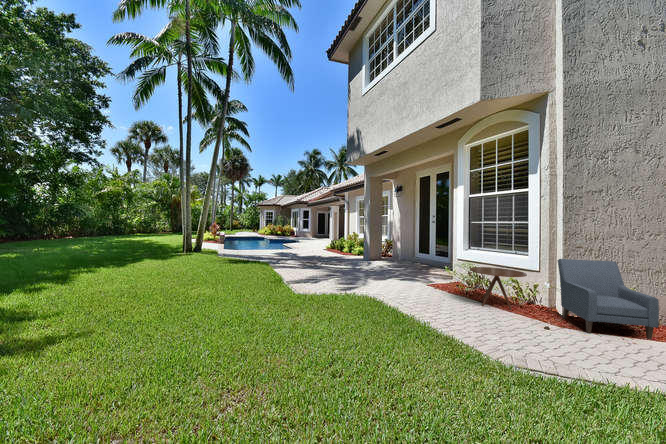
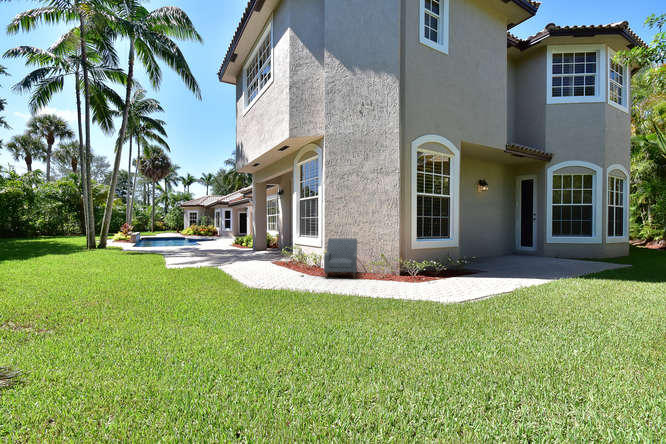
round table: present [470,267,527,310] -> none [284,247,316,272]

